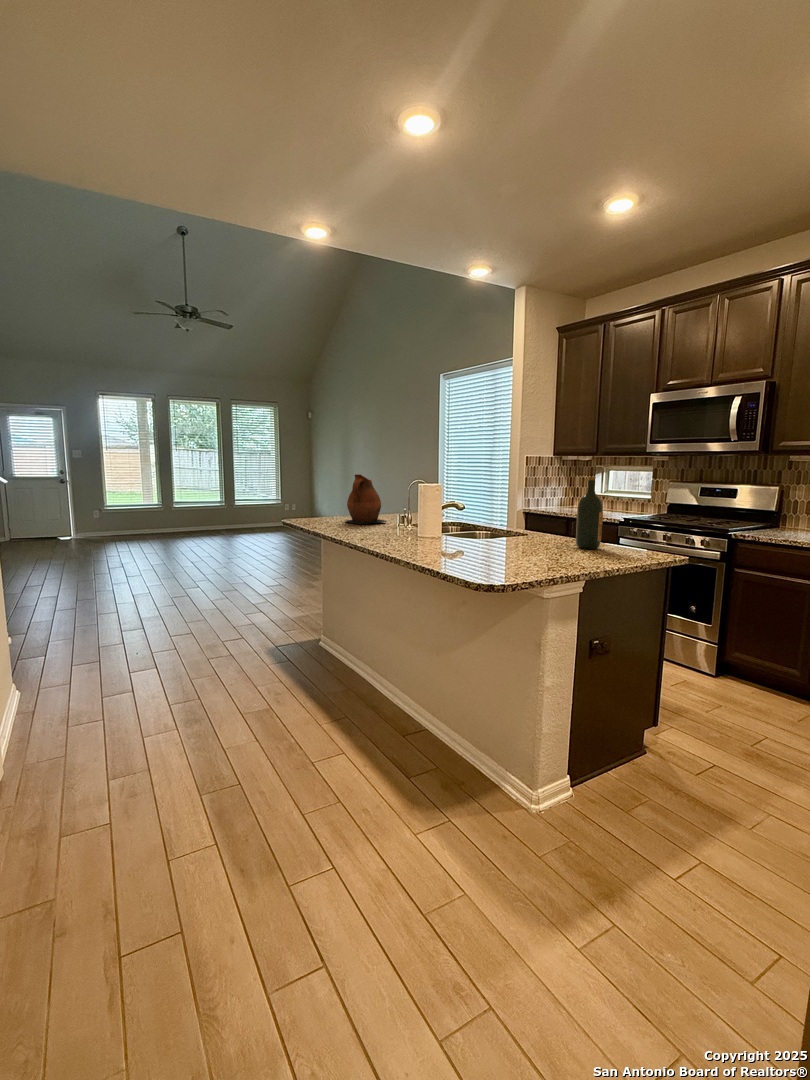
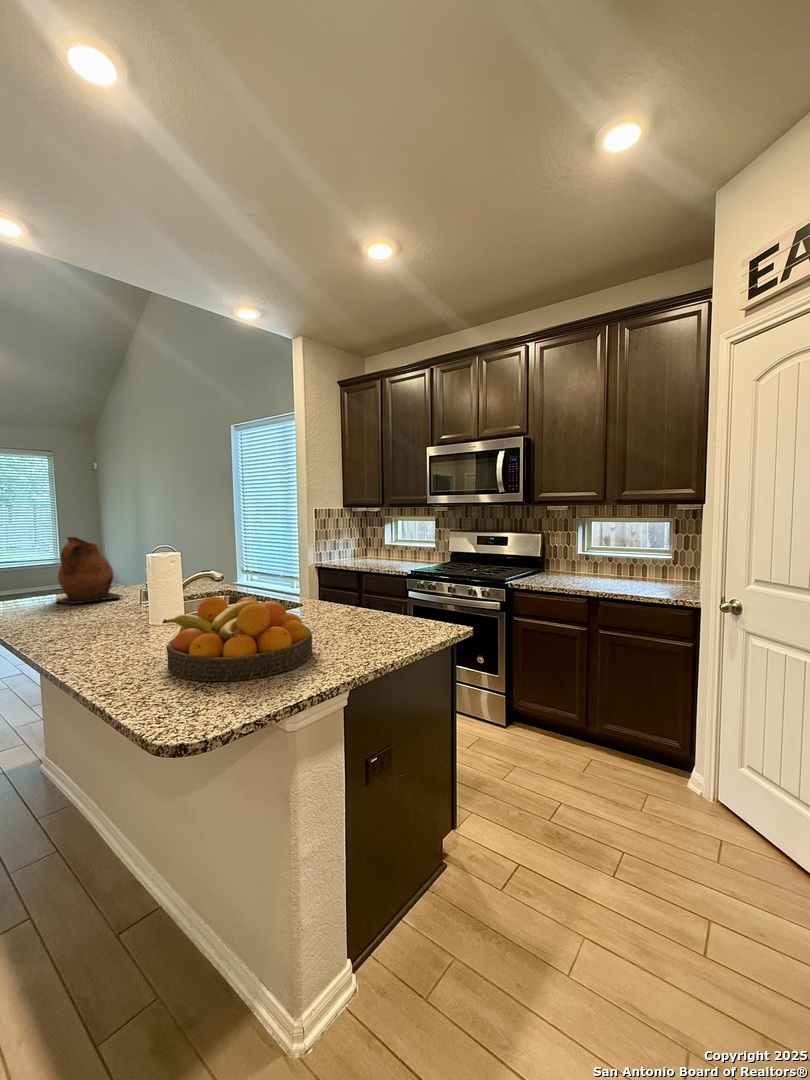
wine bottle: present [576,477,603,549] -> none [349,535,379,624]
fruit bowl: none [457,515,555,566] -> present [162,597,312,681]

